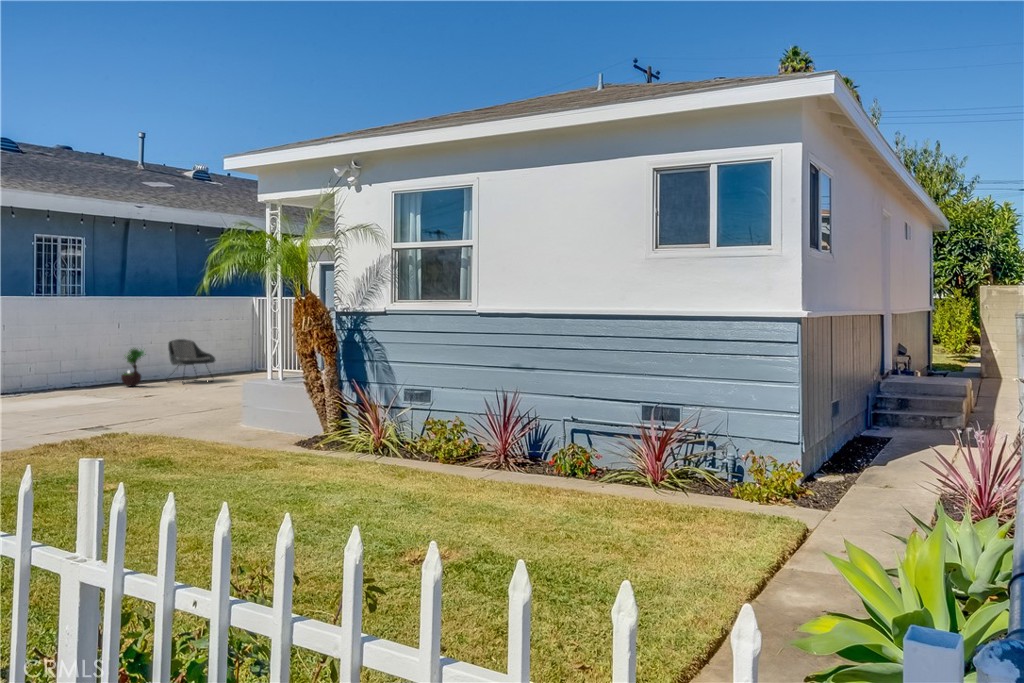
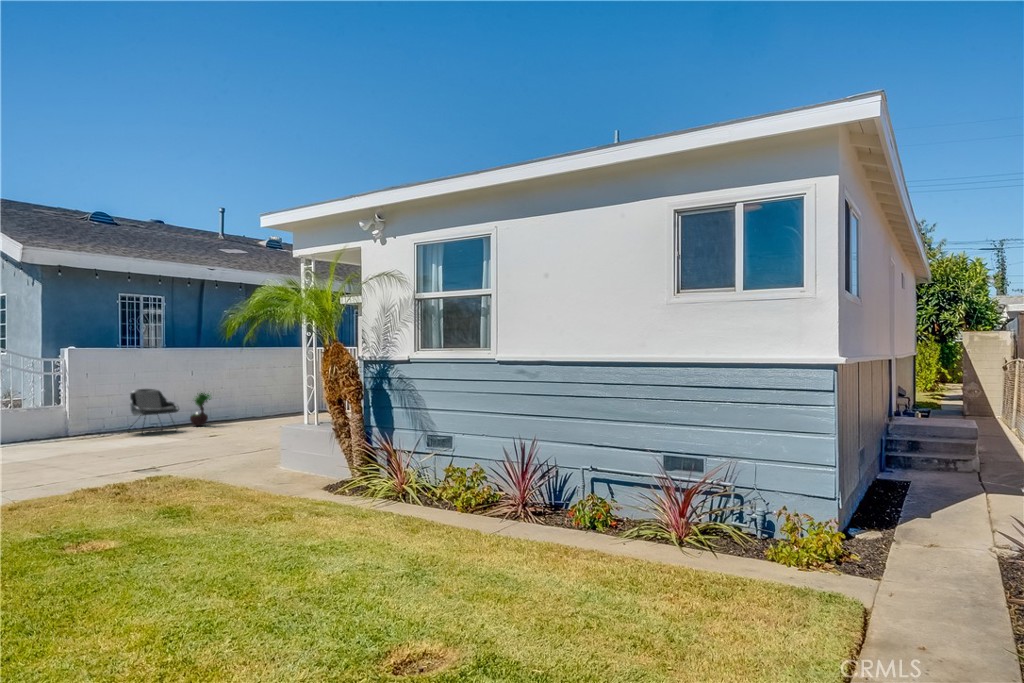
lounge chair: present [168,339,216,384] -> present [130,389,179,434]

